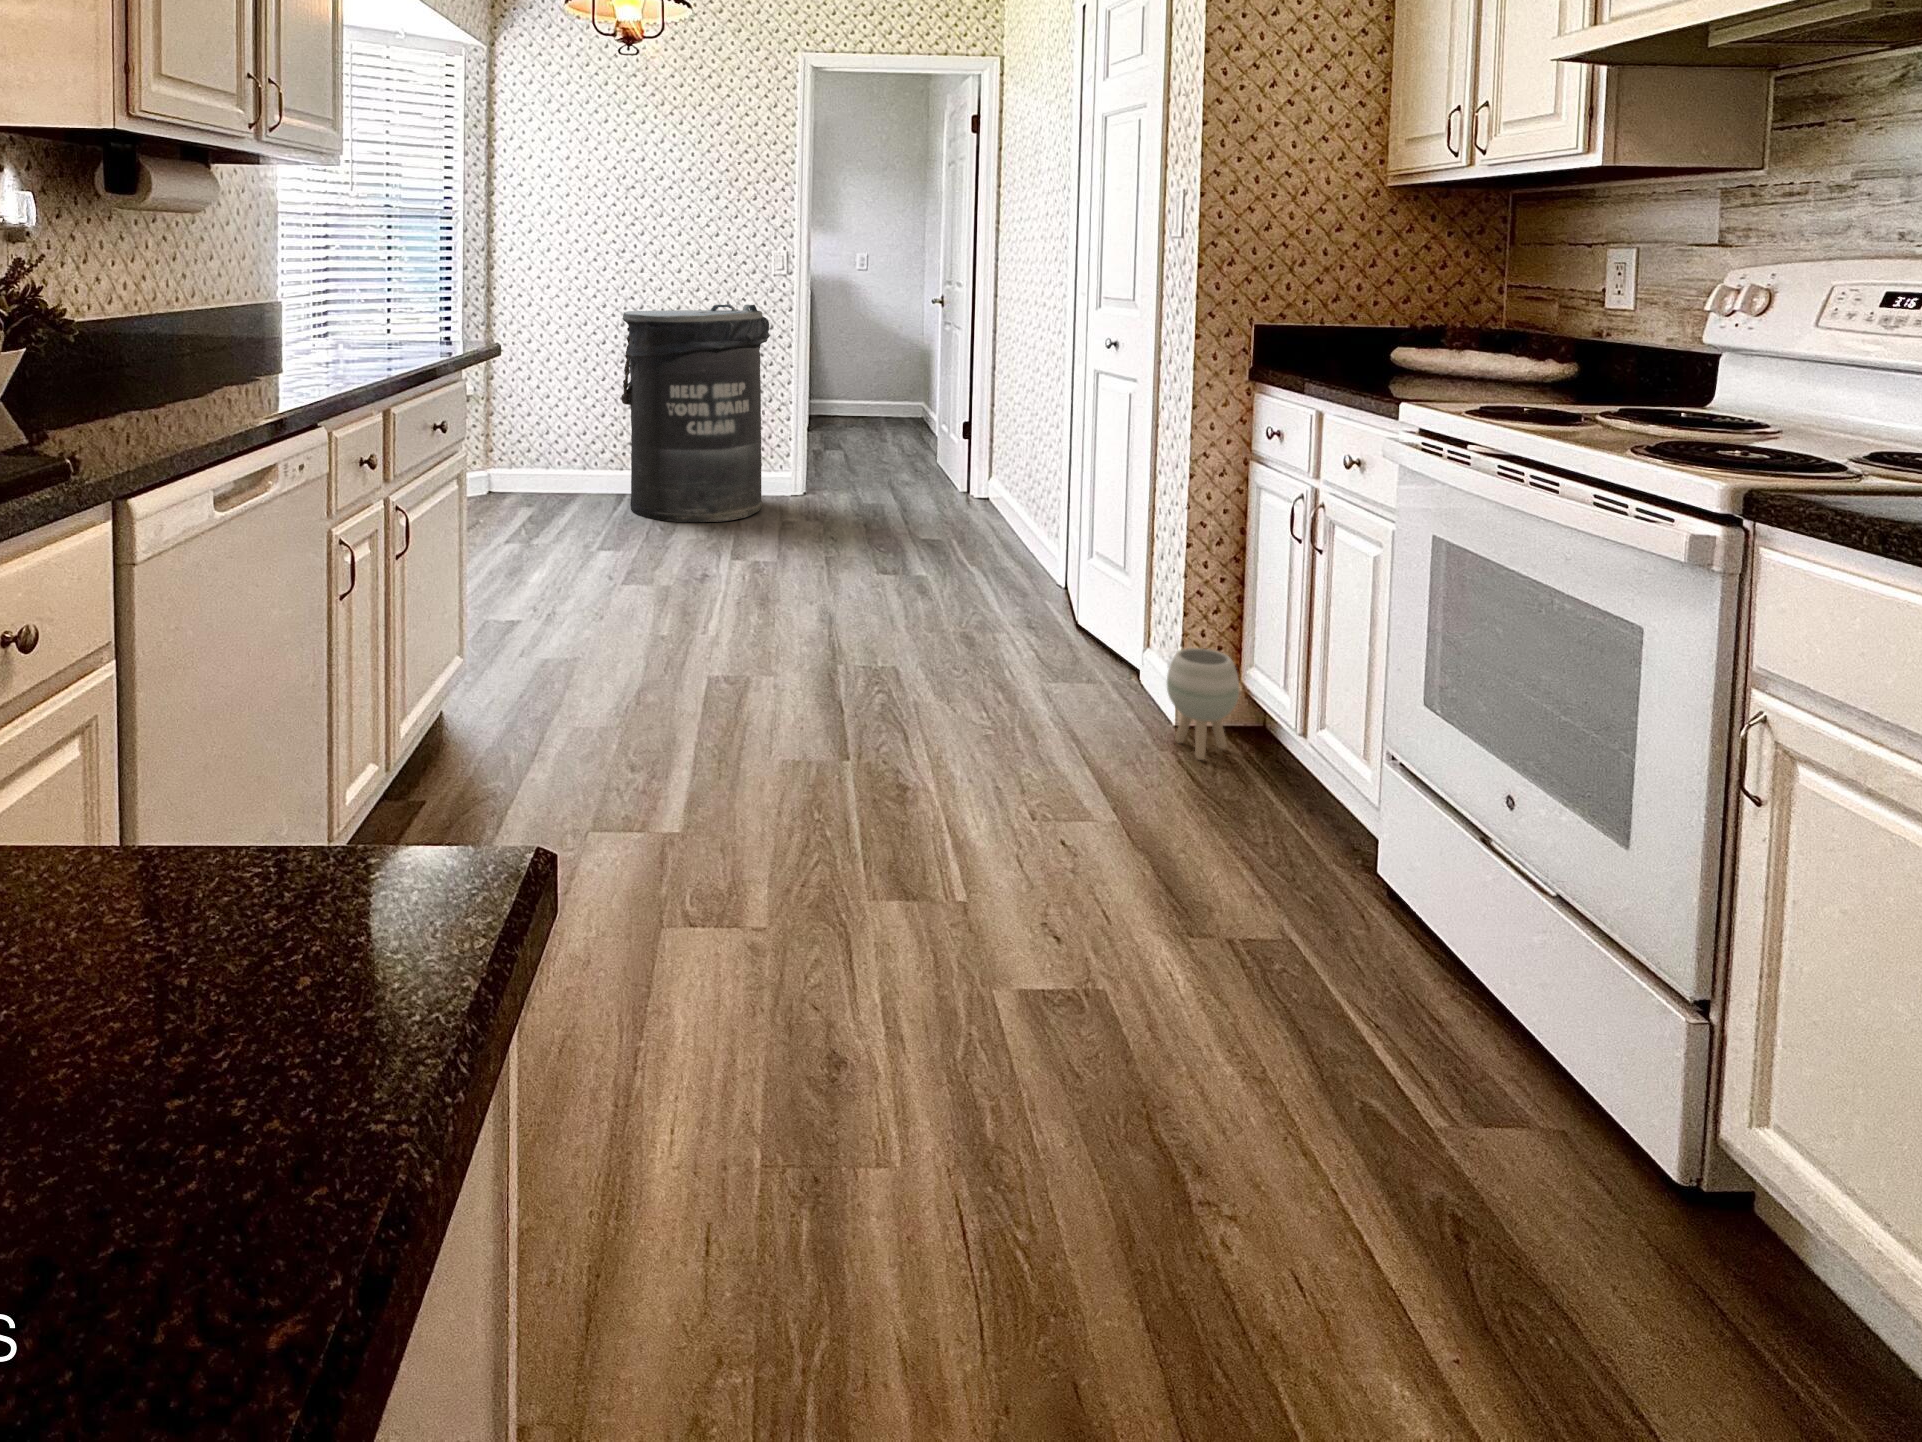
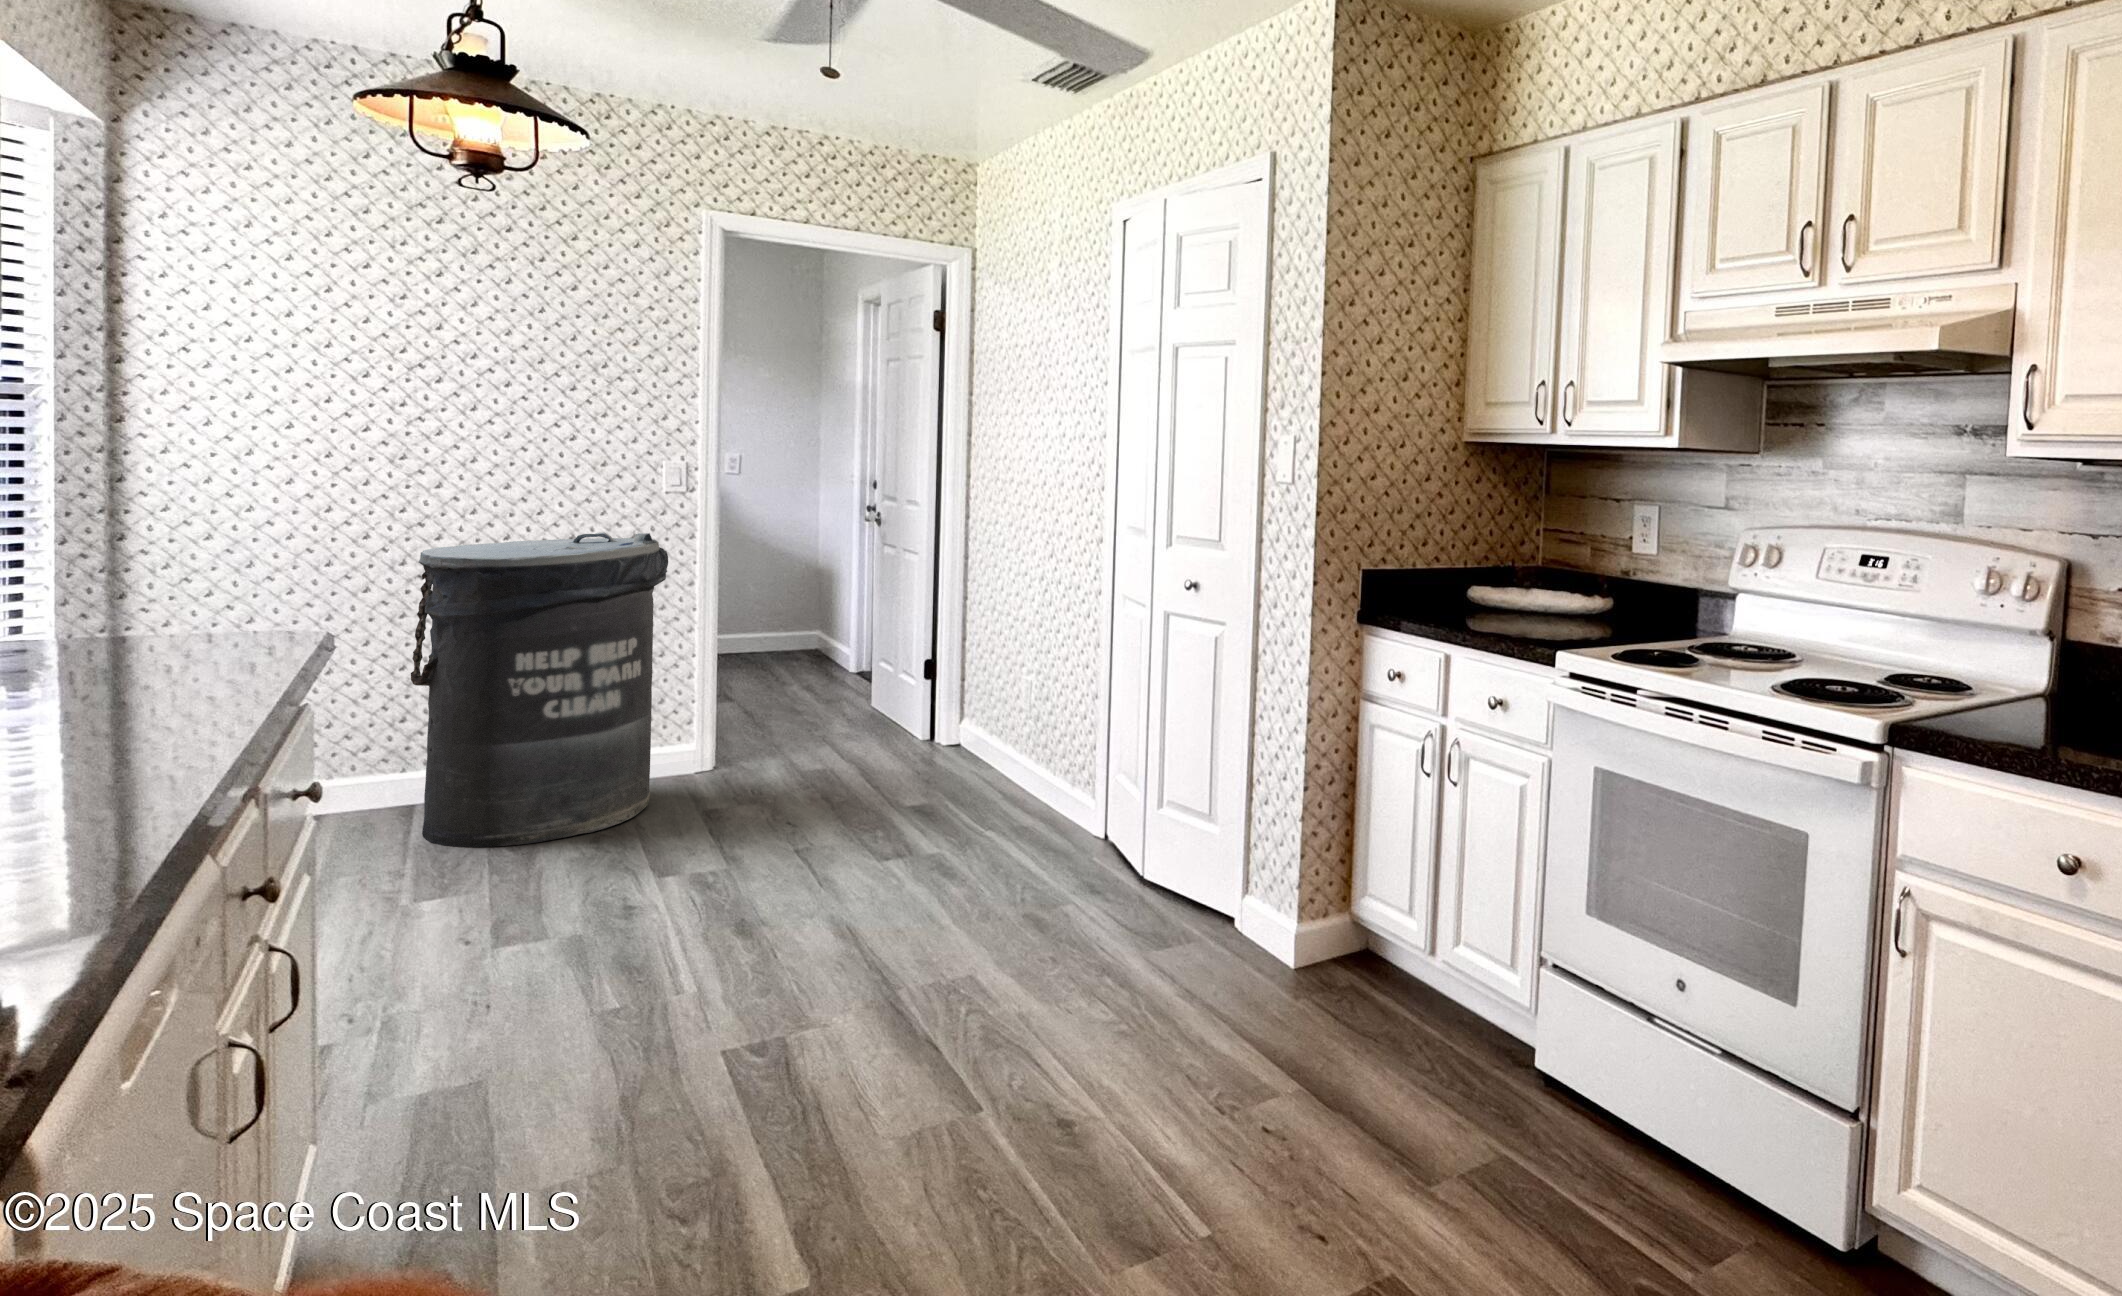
planter: present [1167,648,1239,760] -> none [1295,887,1363,1003]

